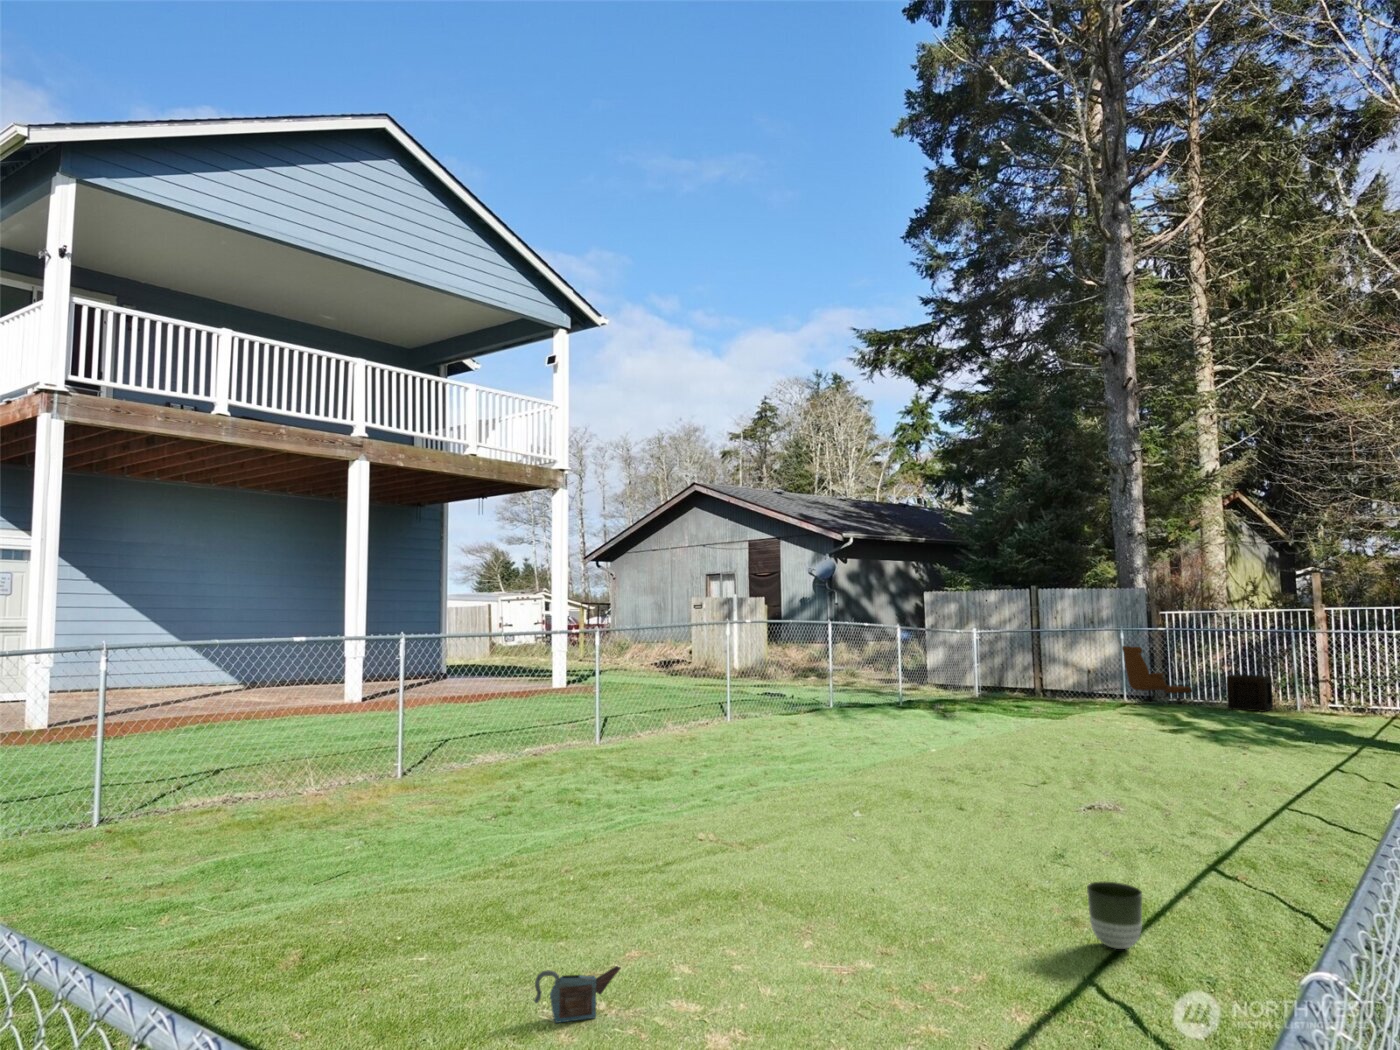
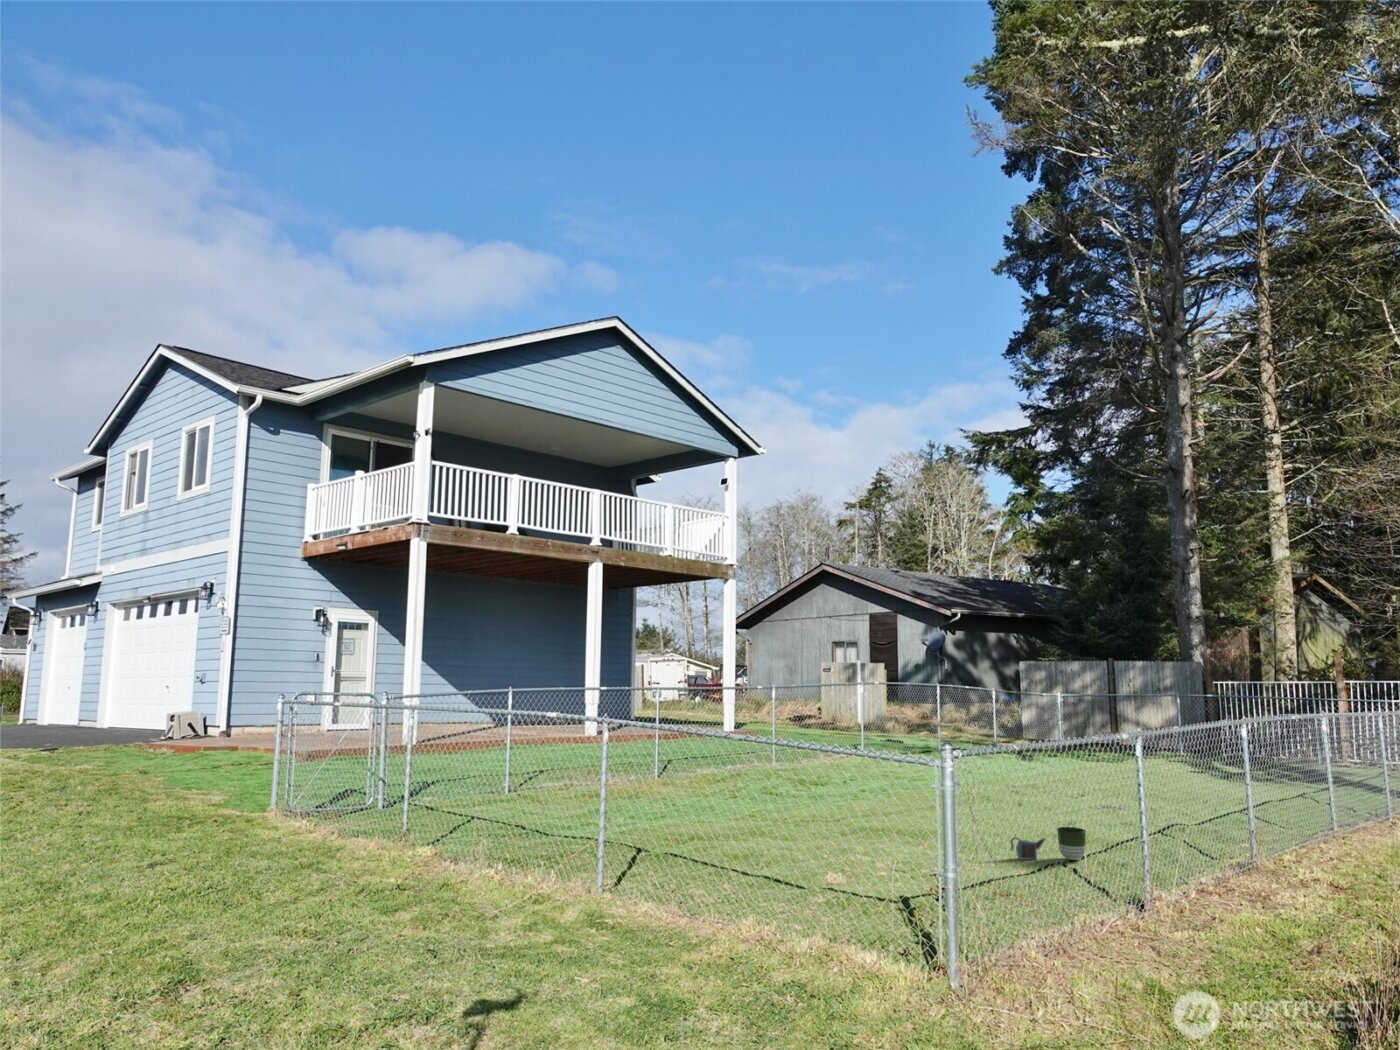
lounge chair: present [1122,646,1193,704] -> none [1178,709,1239,759]
wooden crate: present [1227,674,1273,712] -> none [1264,735,1305,766]
watering can: present [534,966,621,1023] -> present [1011,837,1045,859]

